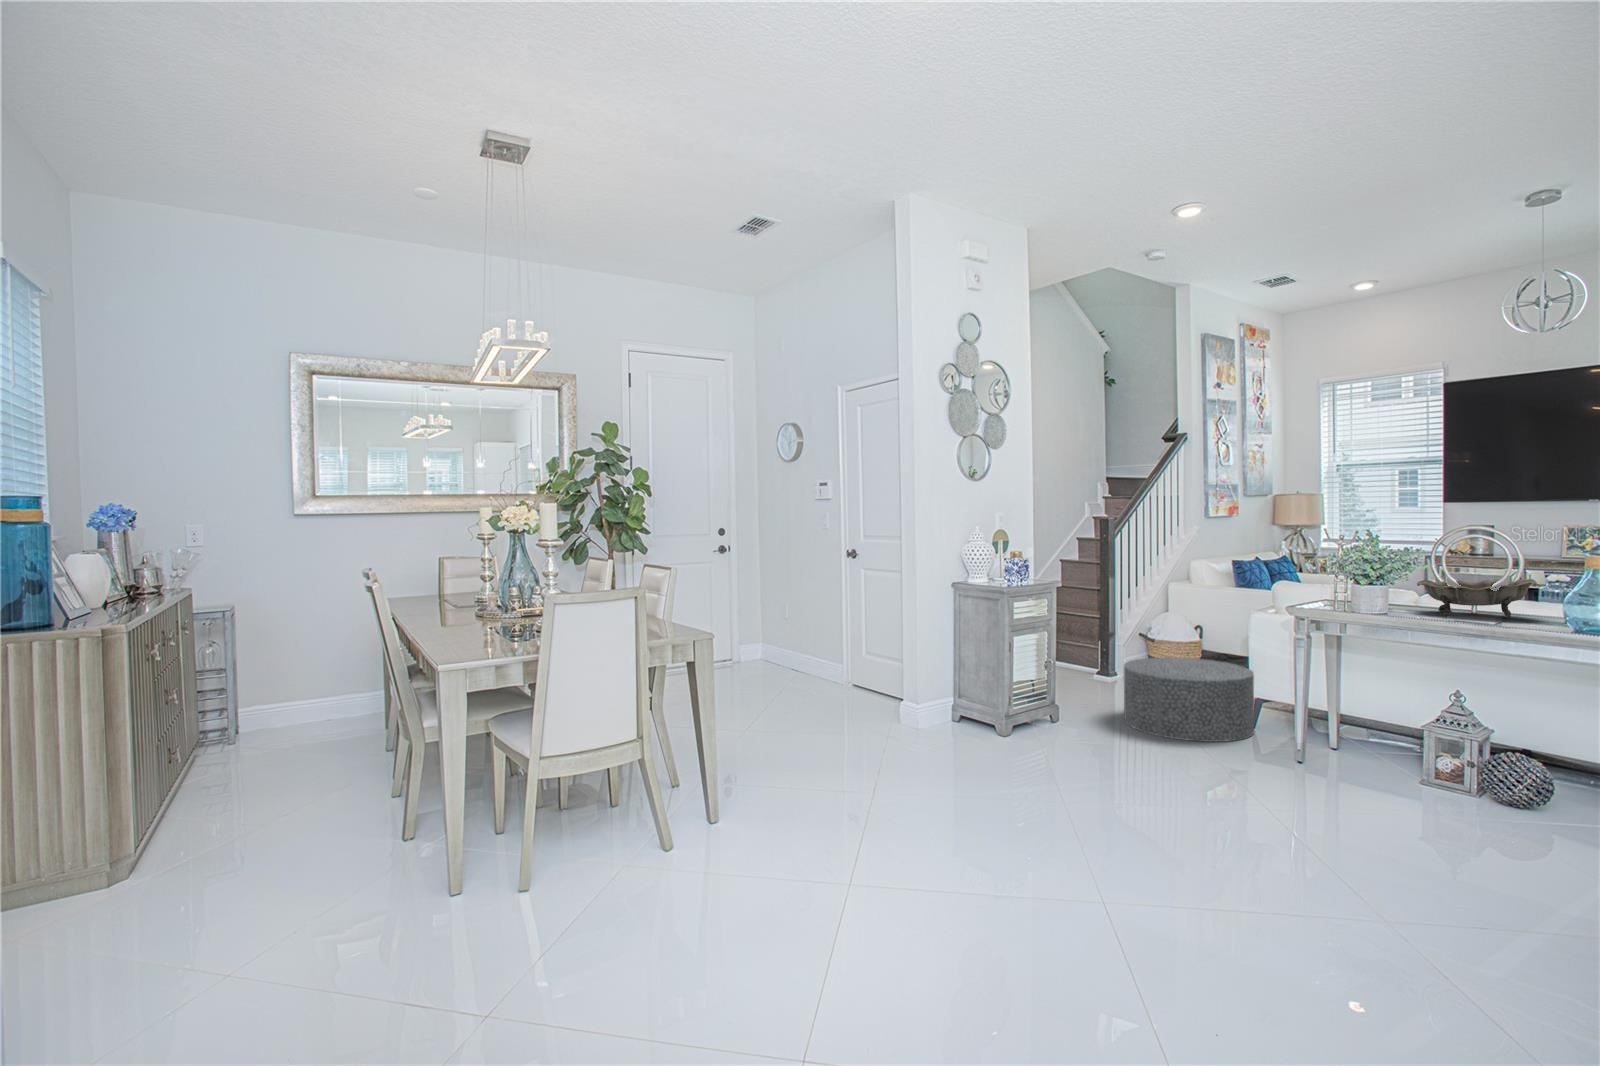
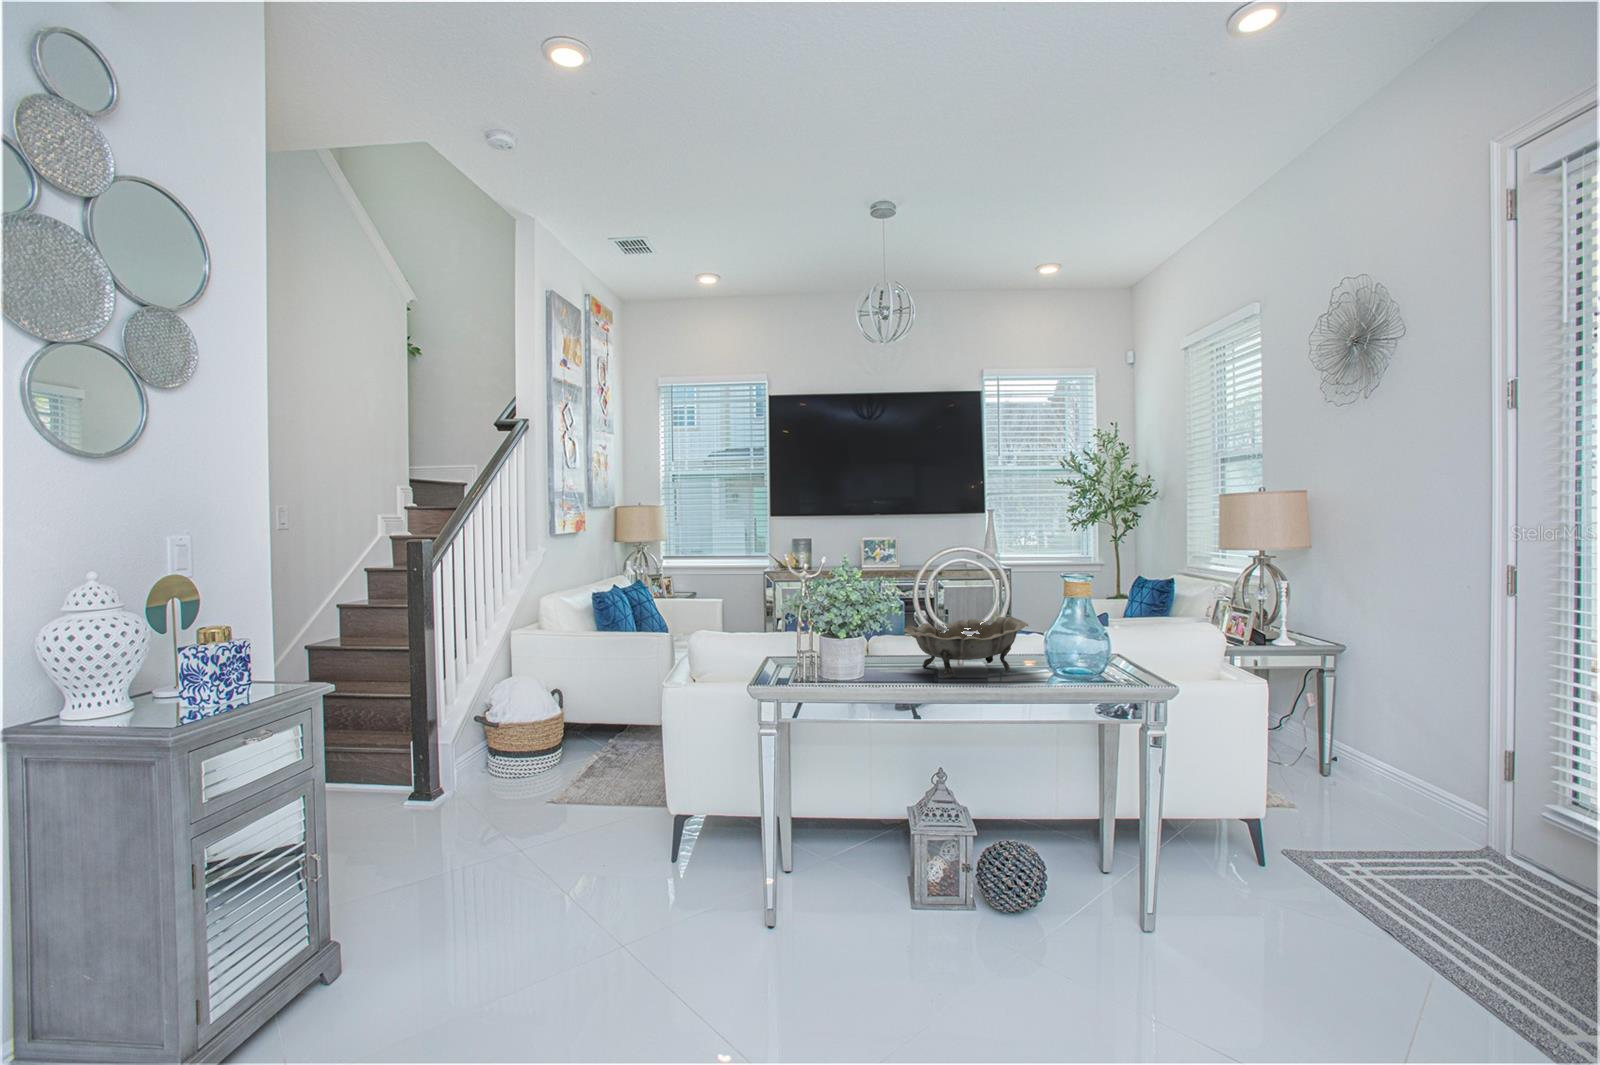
ottoman: present [1124,657,1254,742] -> none [471,767,685,959]

